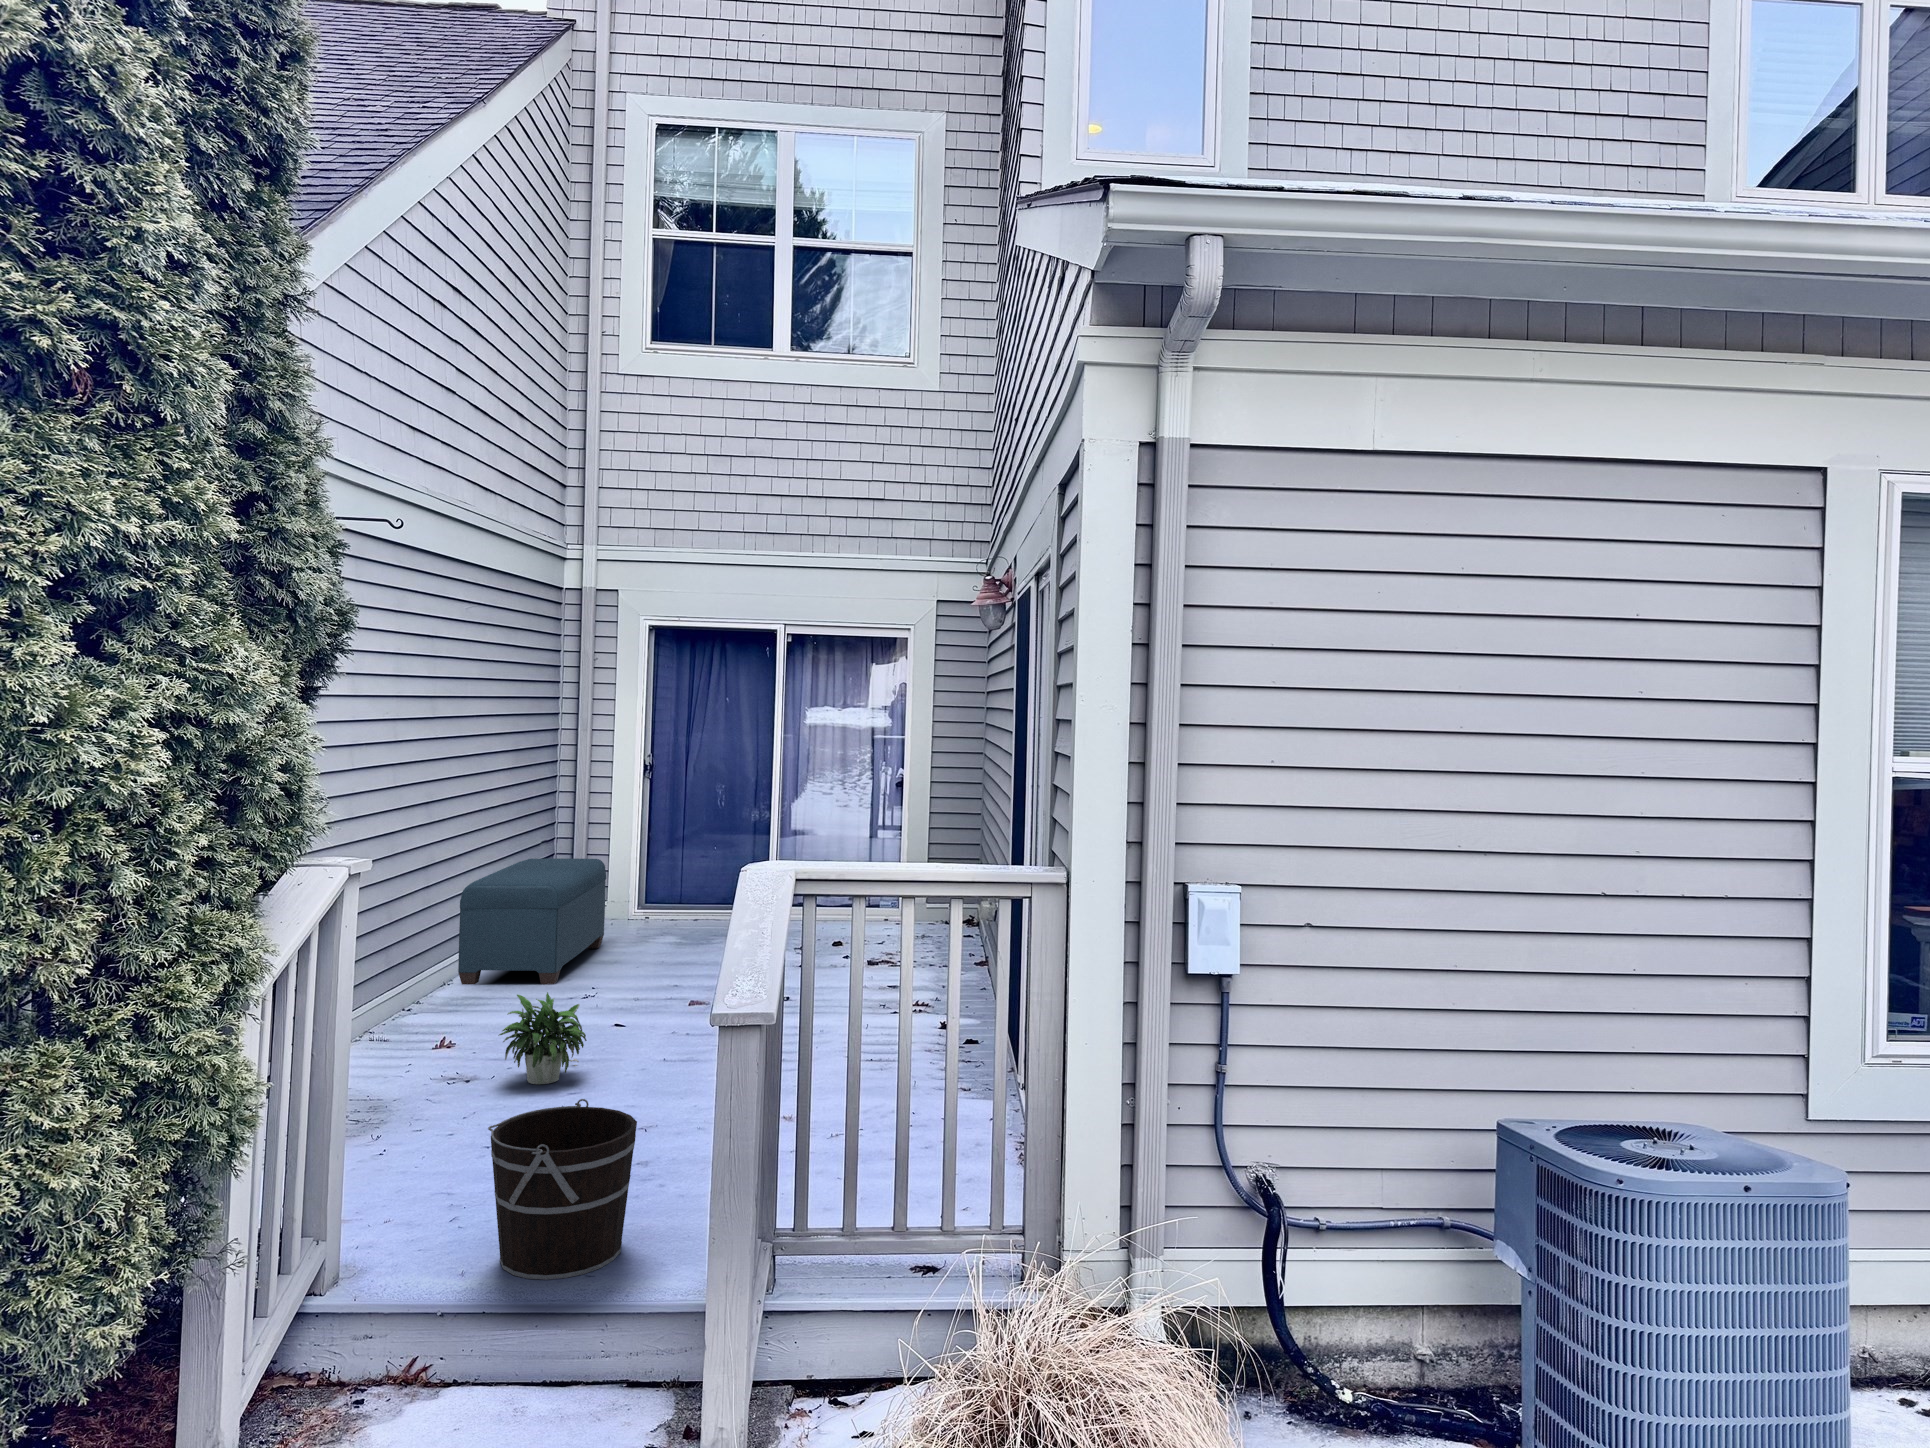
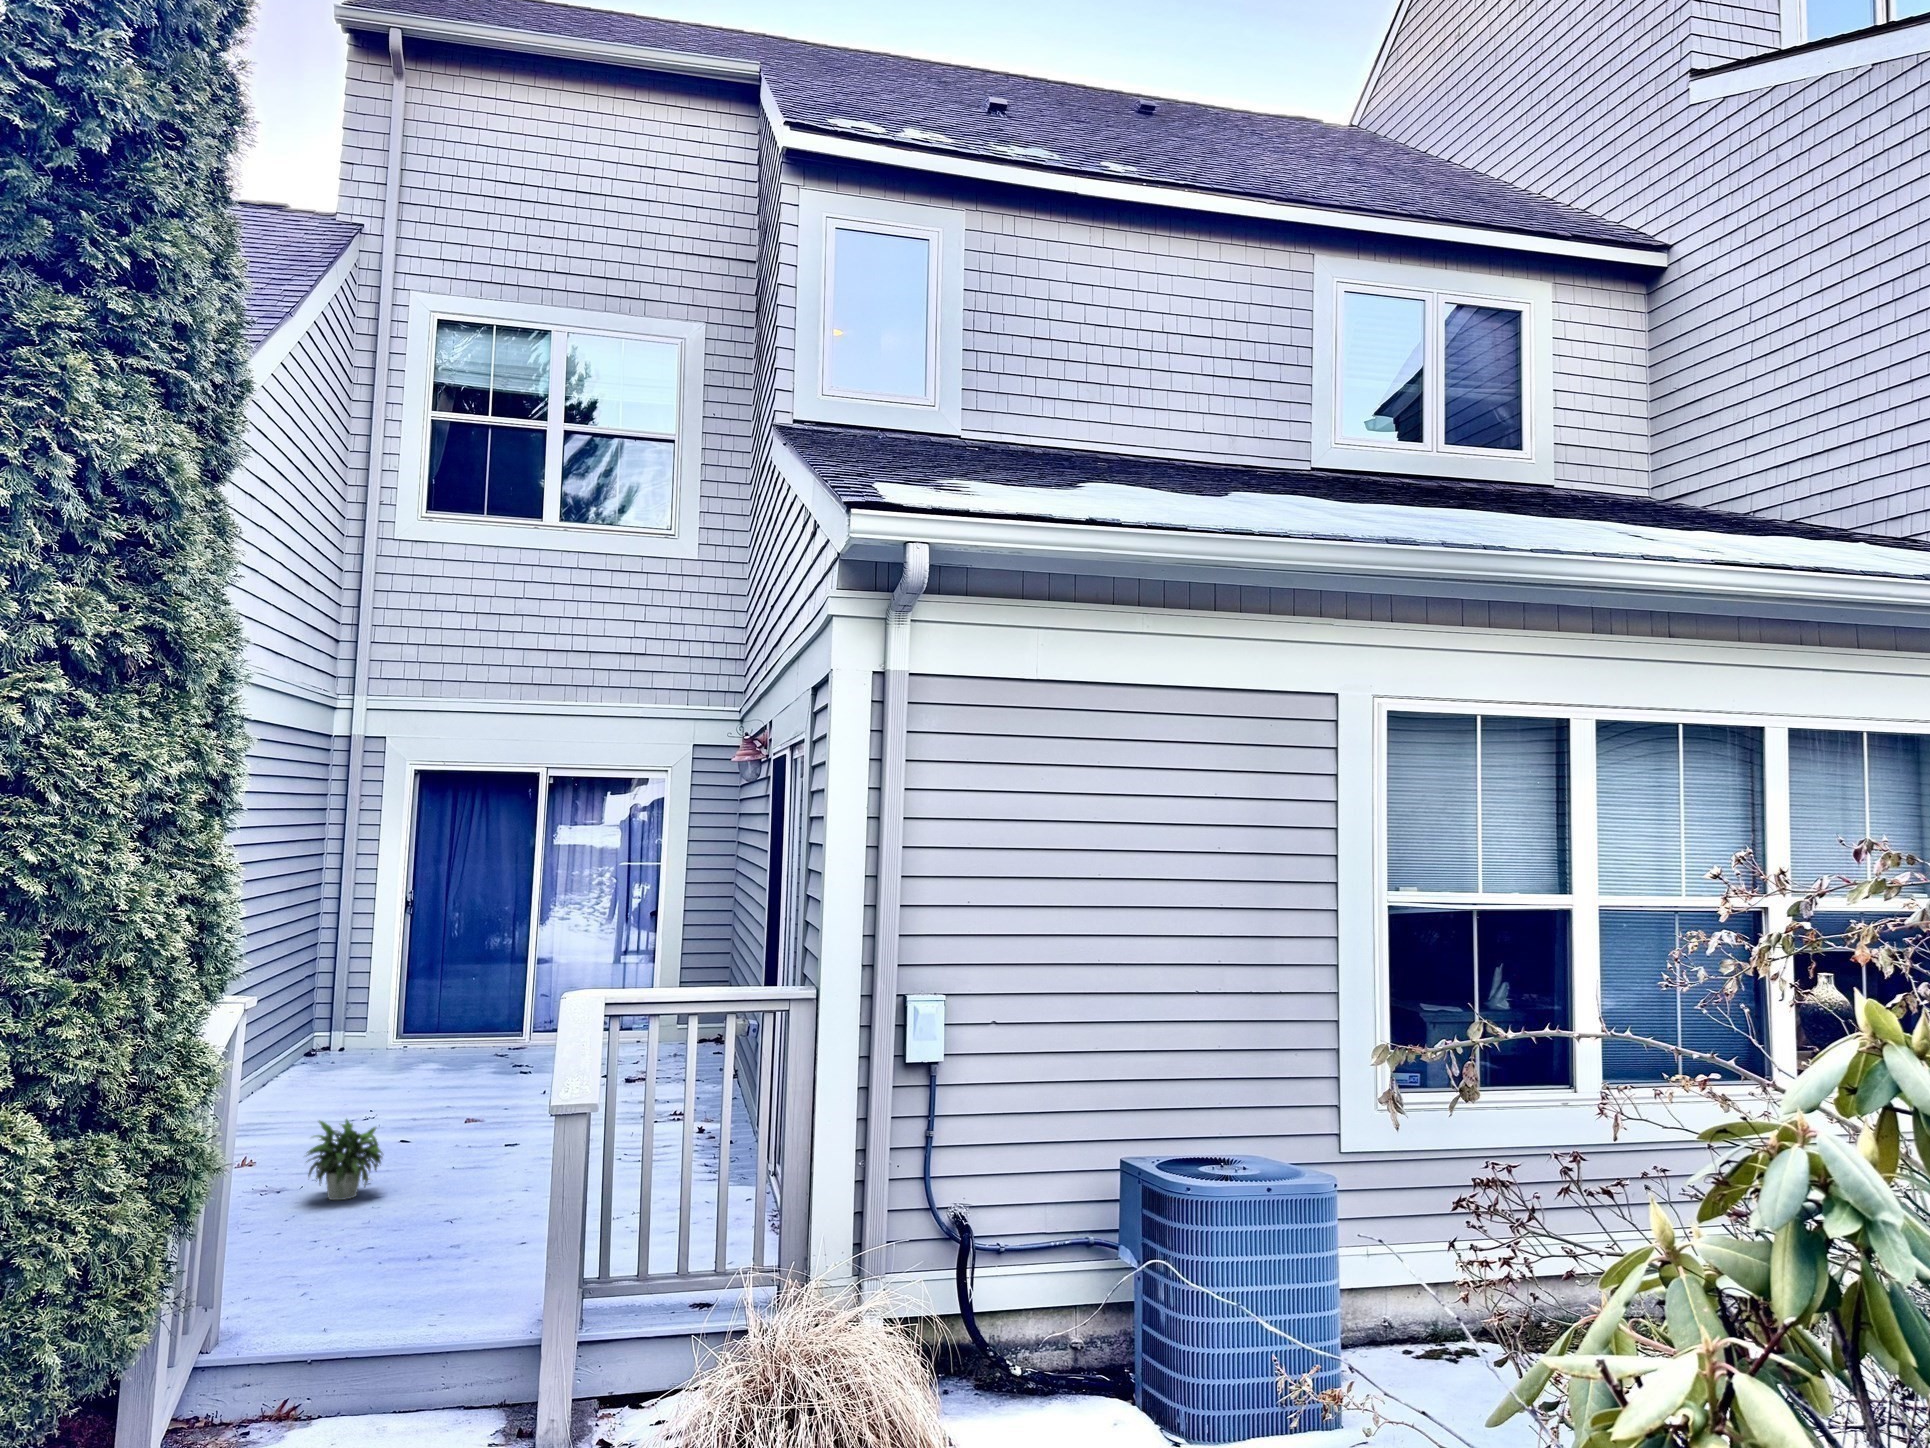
bench: present [458,859,606,985] -> none [229,998,372,1123]
bucket: present [488,1099,637,1280] -> none [340,1191,466,1335]

